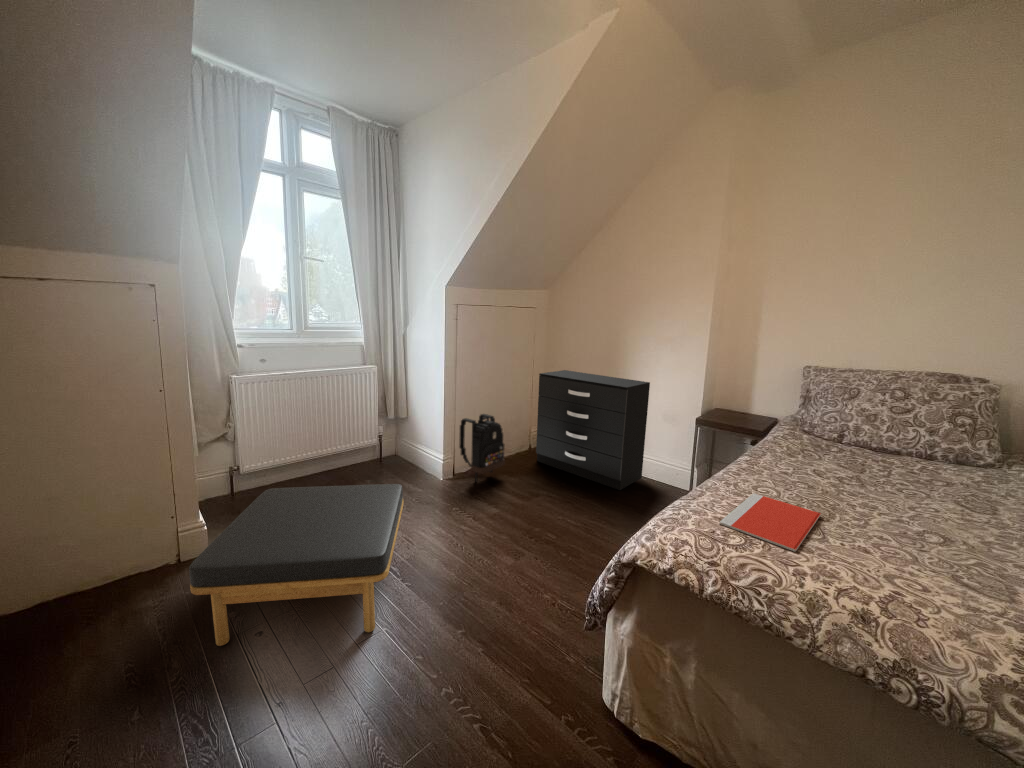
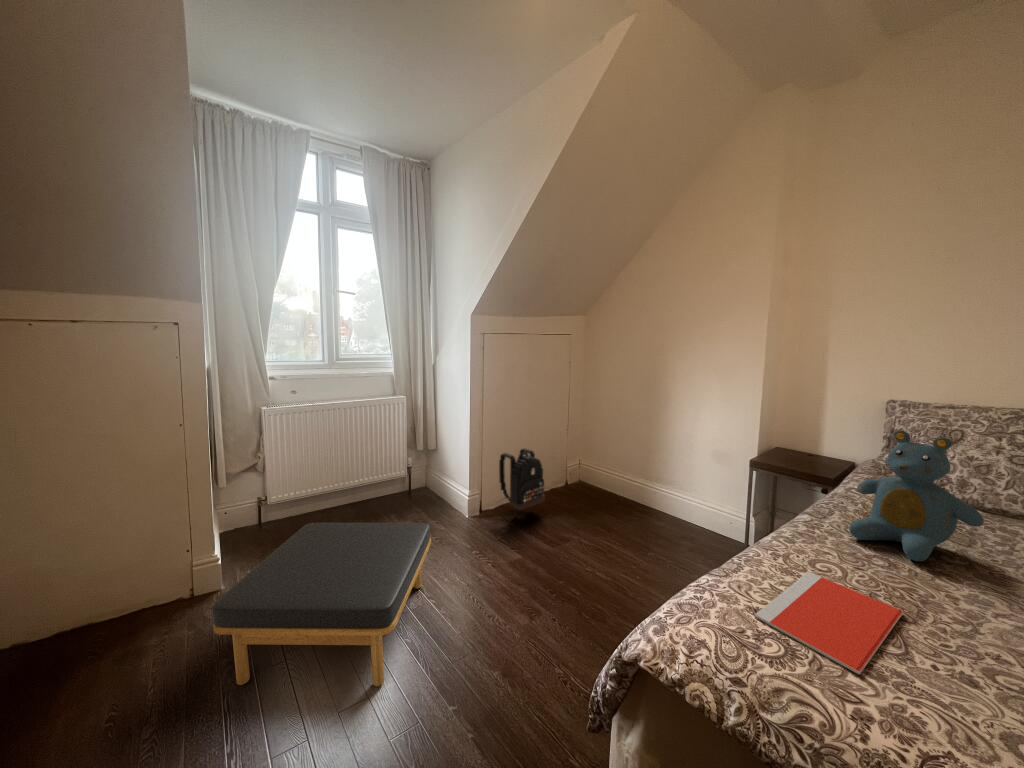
dresser: present [536,370,650,490] -> none [580,403,699,535]
teddy bear: none [780,383,874,483] -> present [849,430,984,561]

